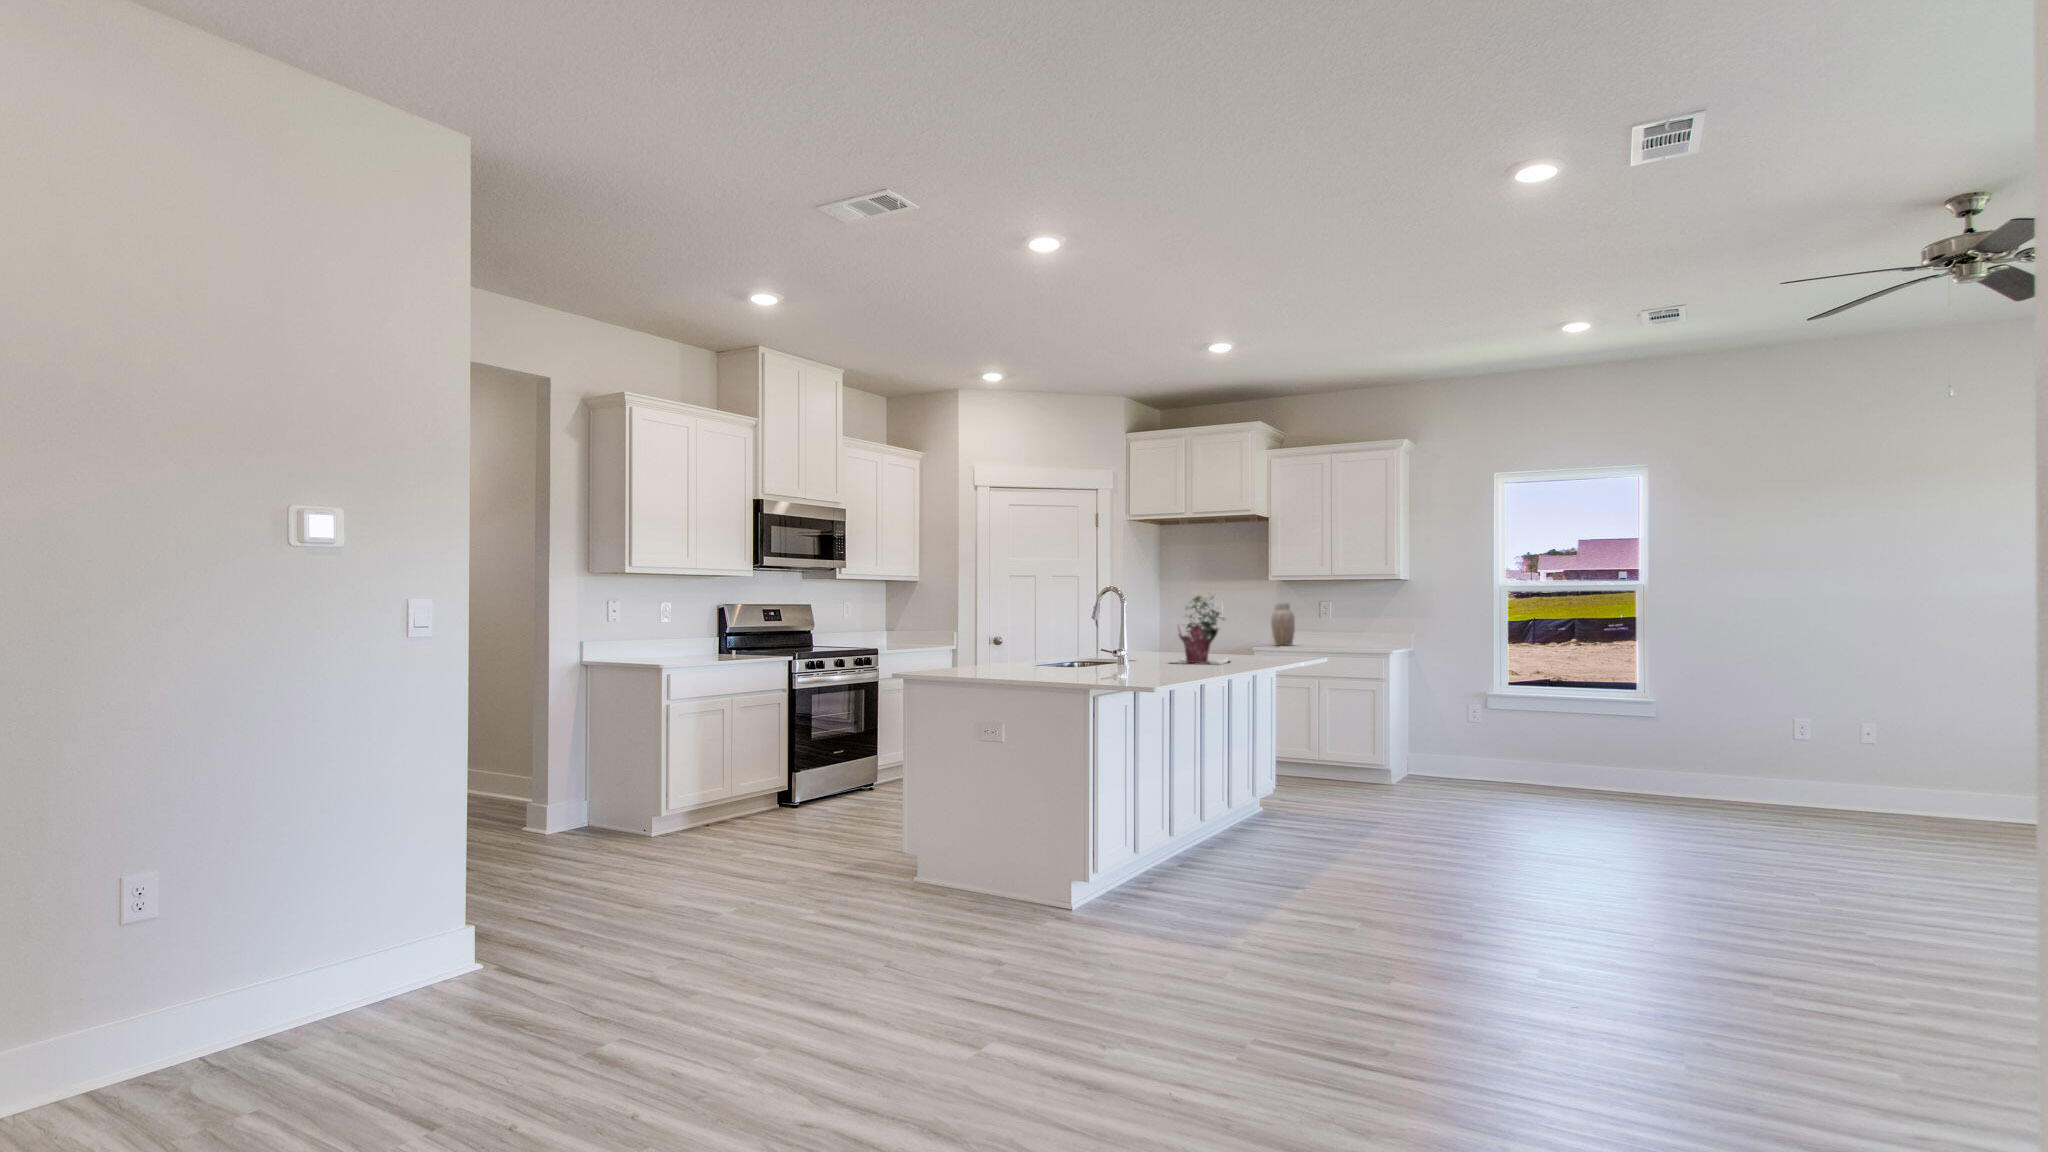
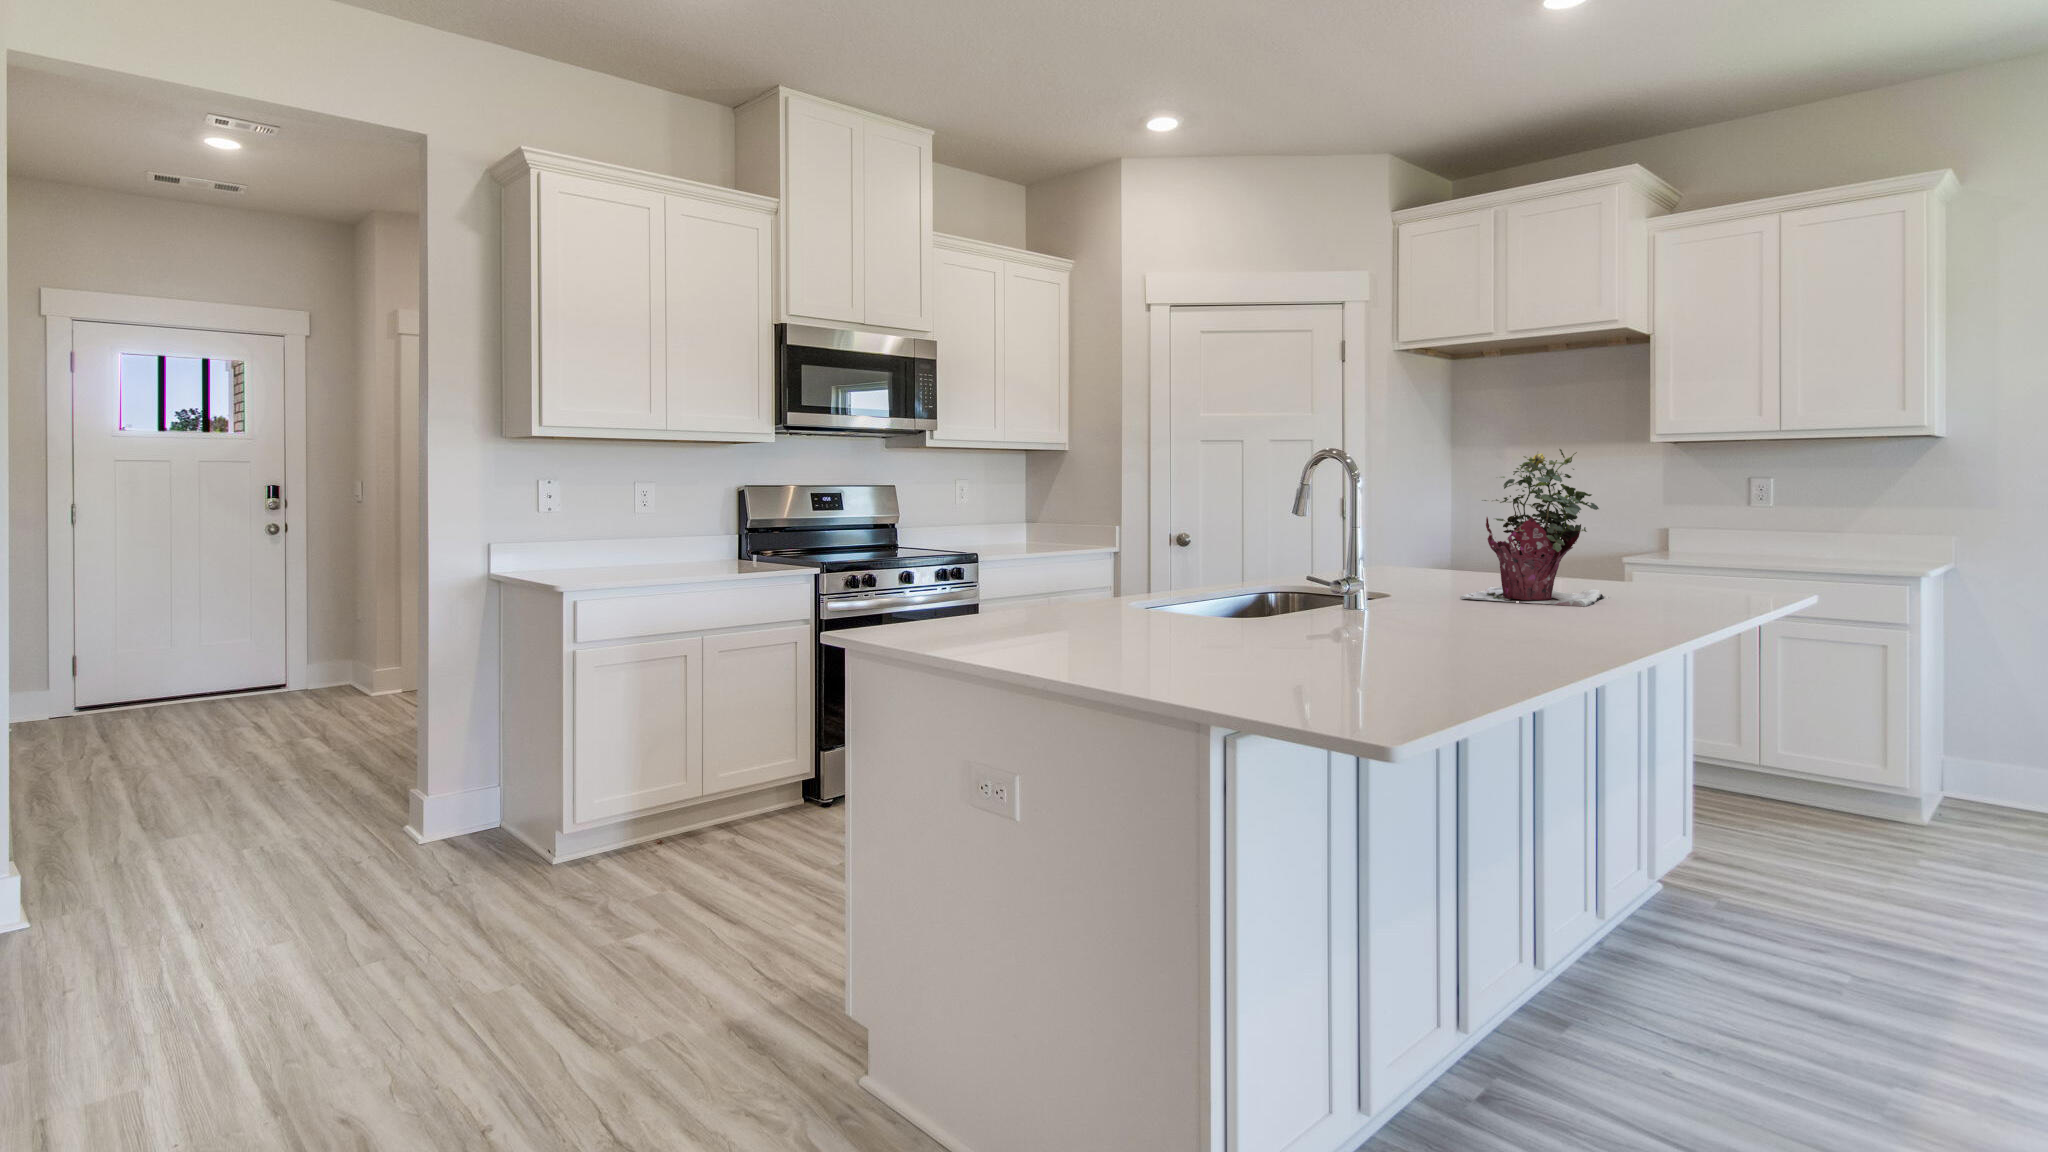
vase: present [1271,604,1295,645] -> none [1645,482,1692,554]

